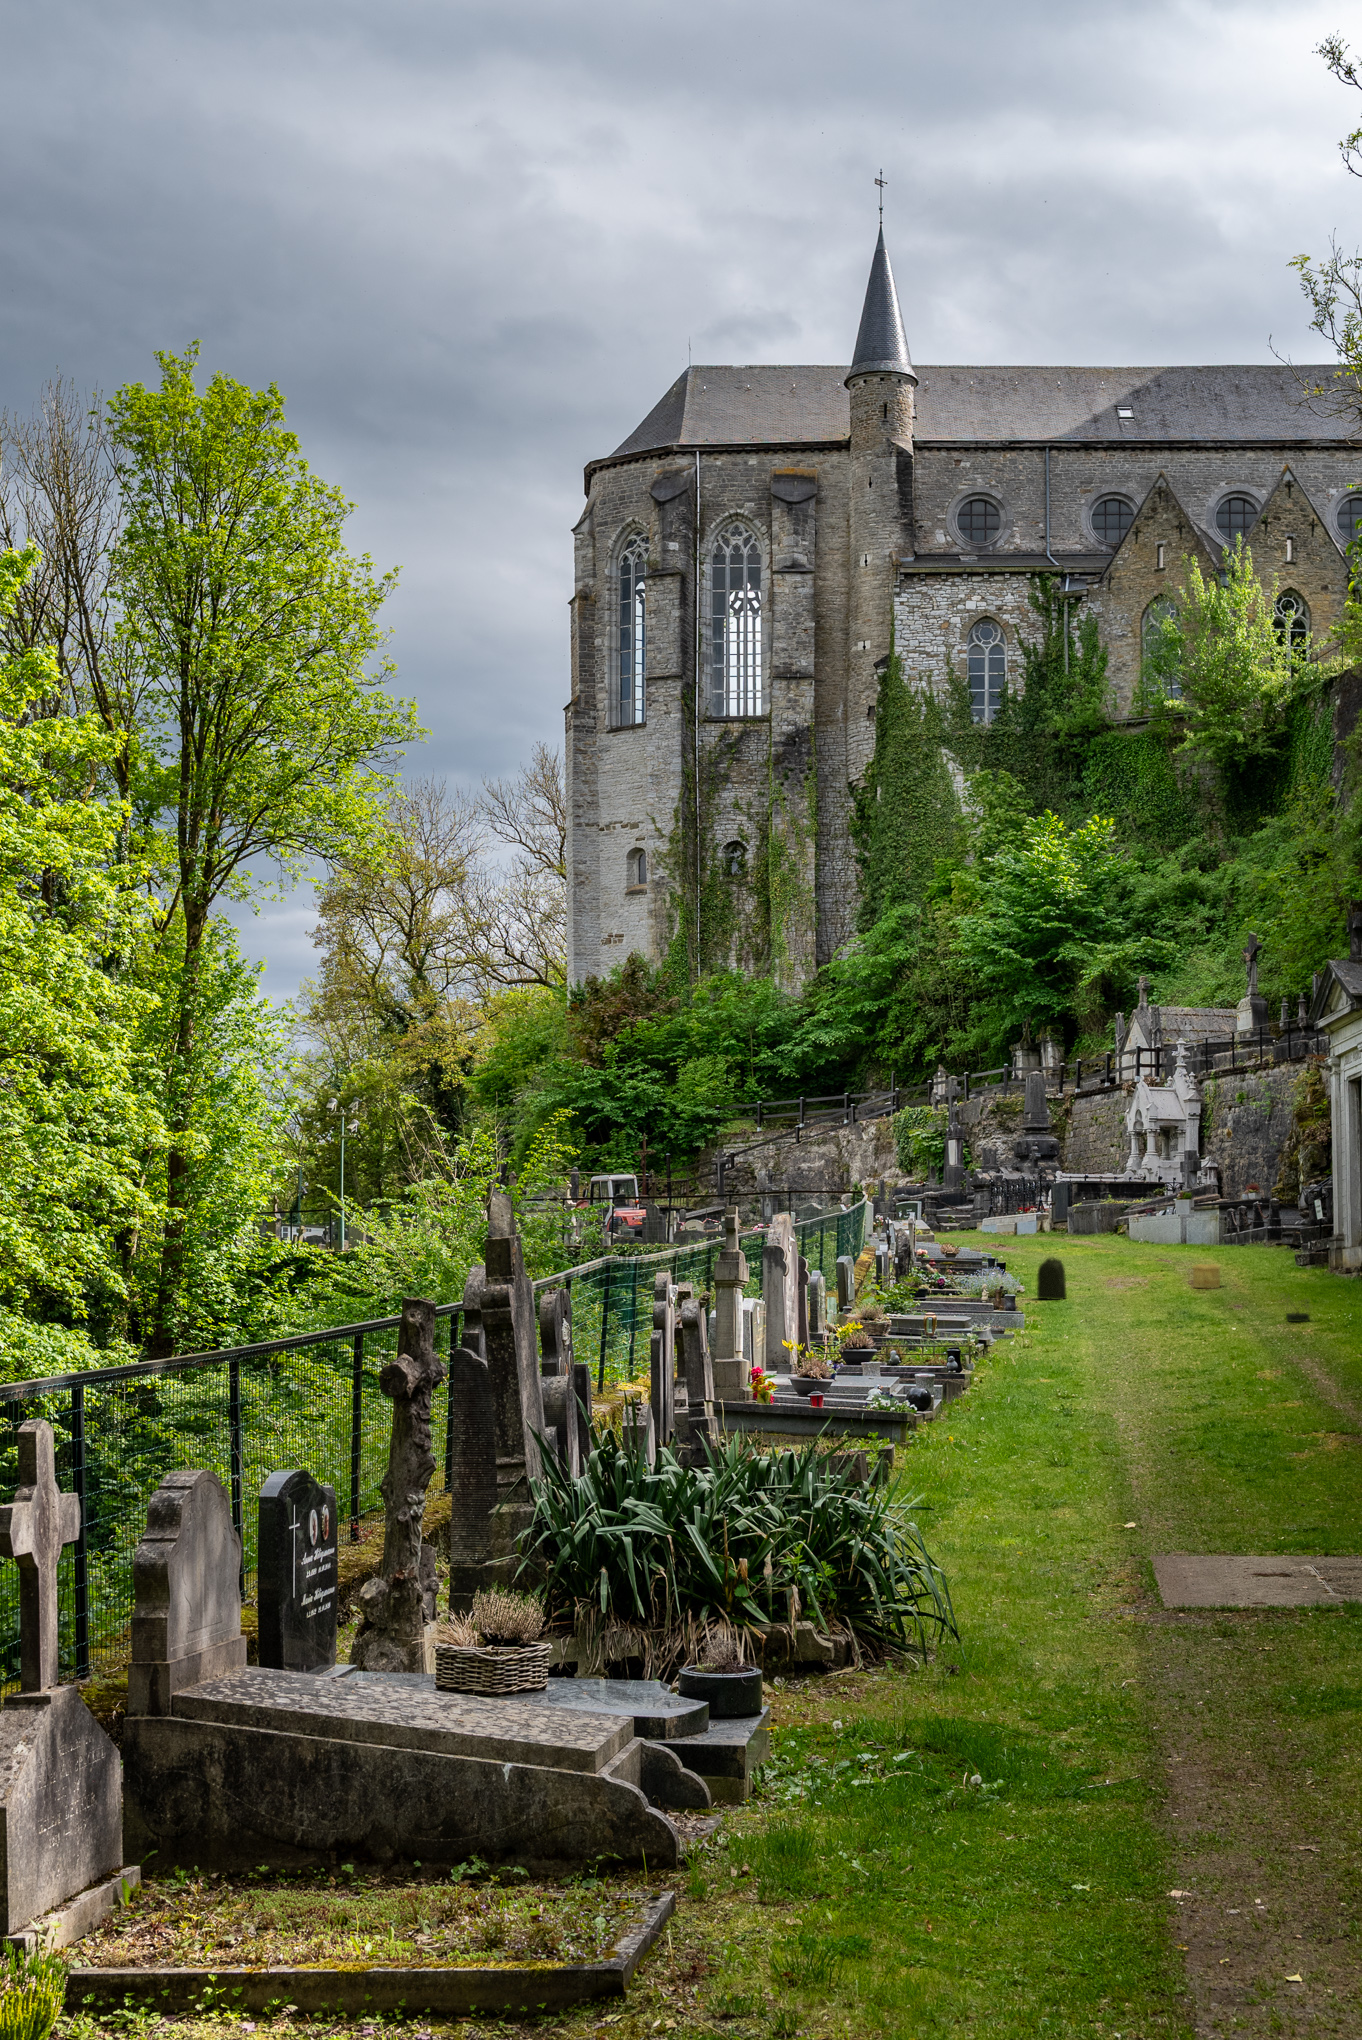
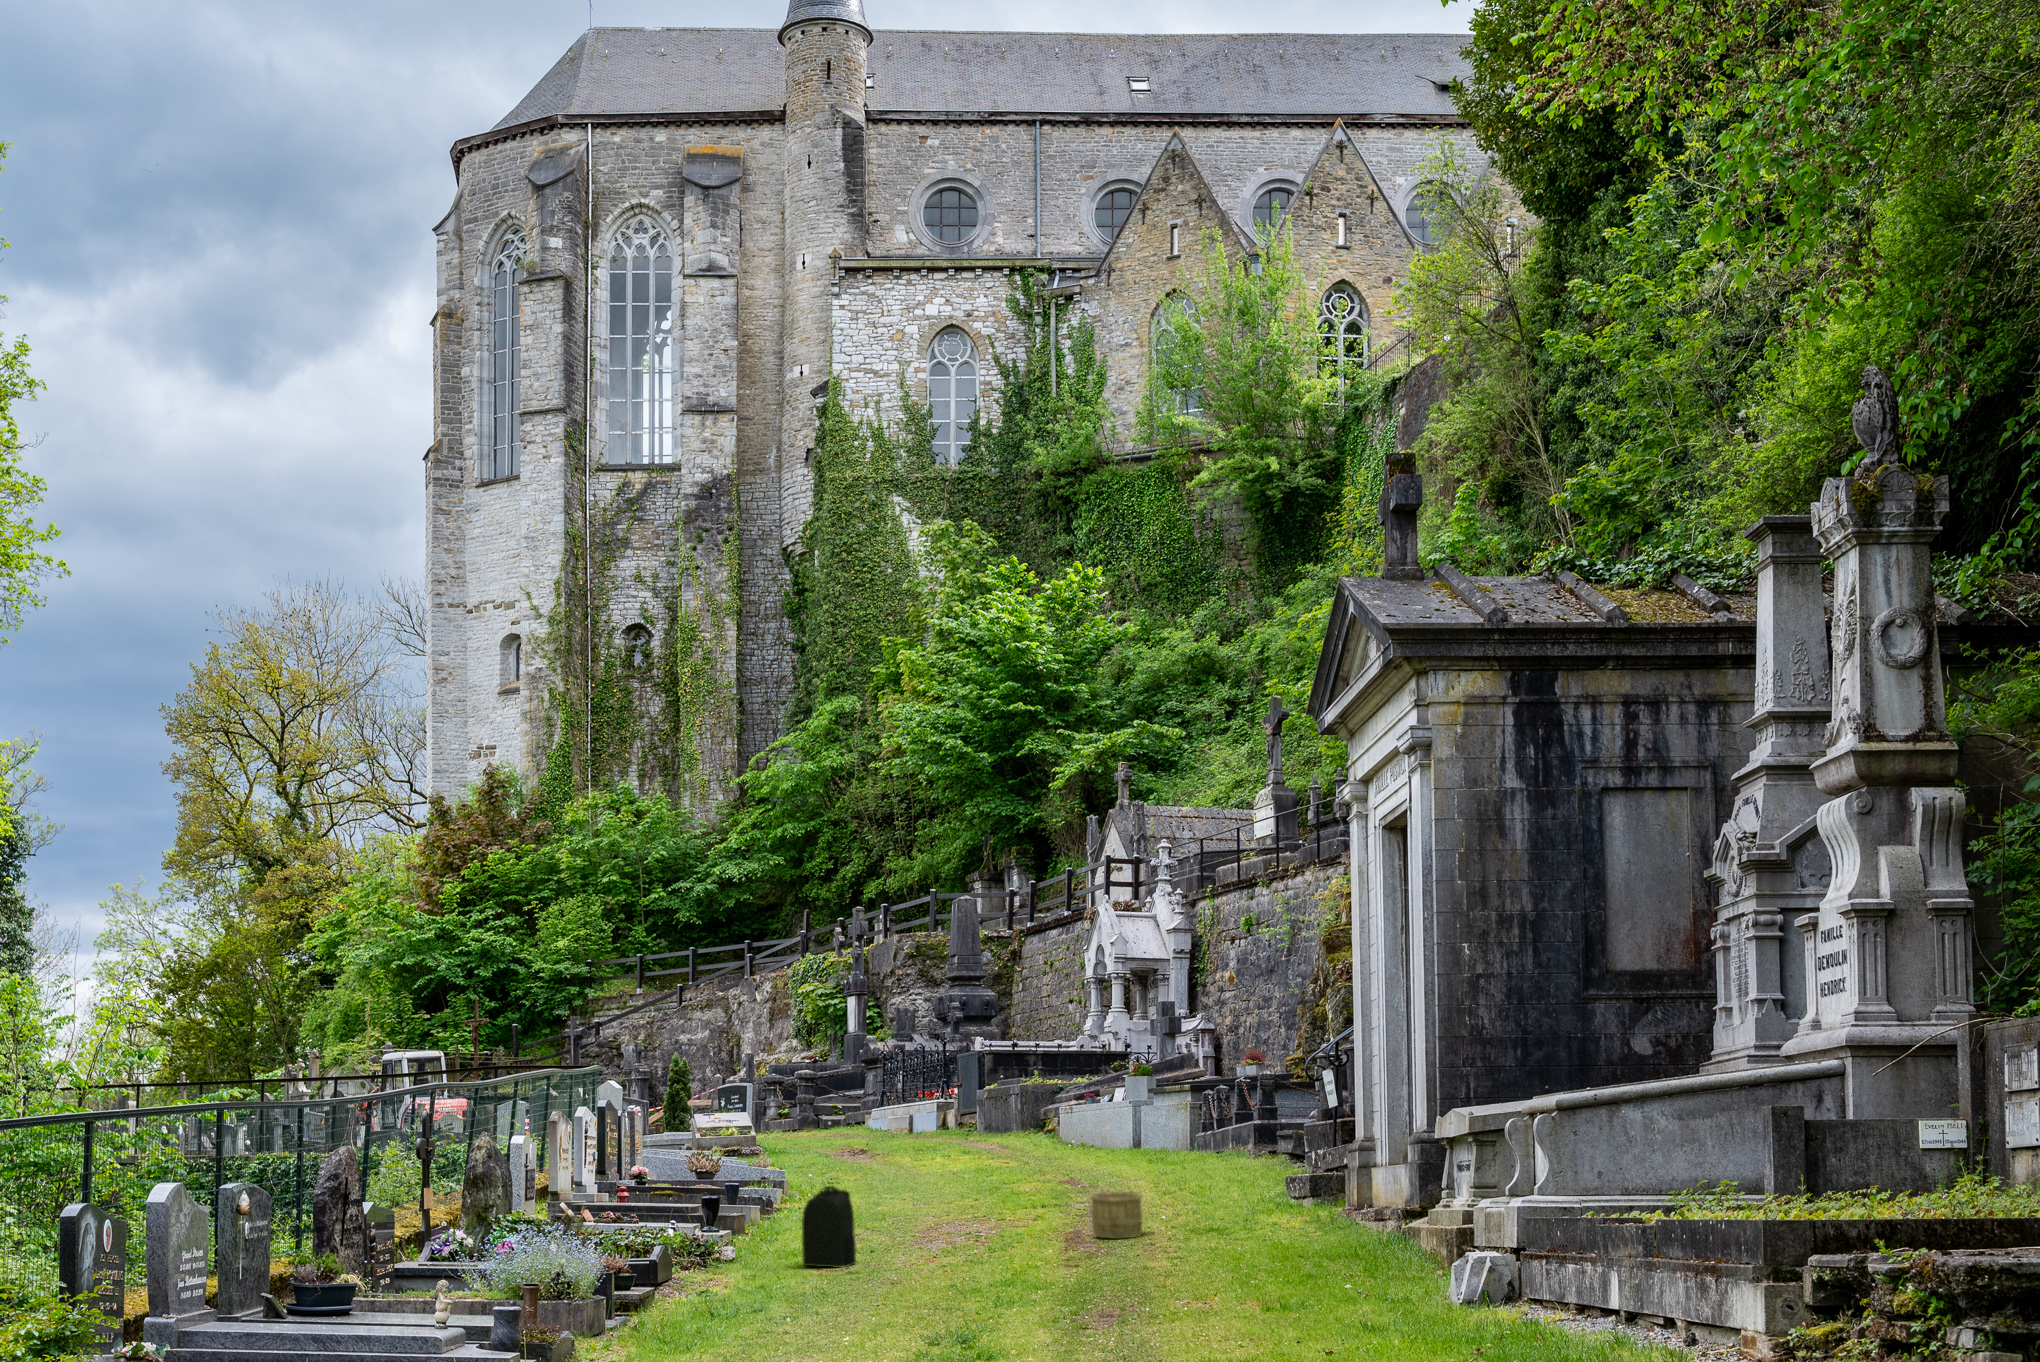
decorative plant: present [1281,1295,1310,1322] -> none [1209,1267,1280,1329]

